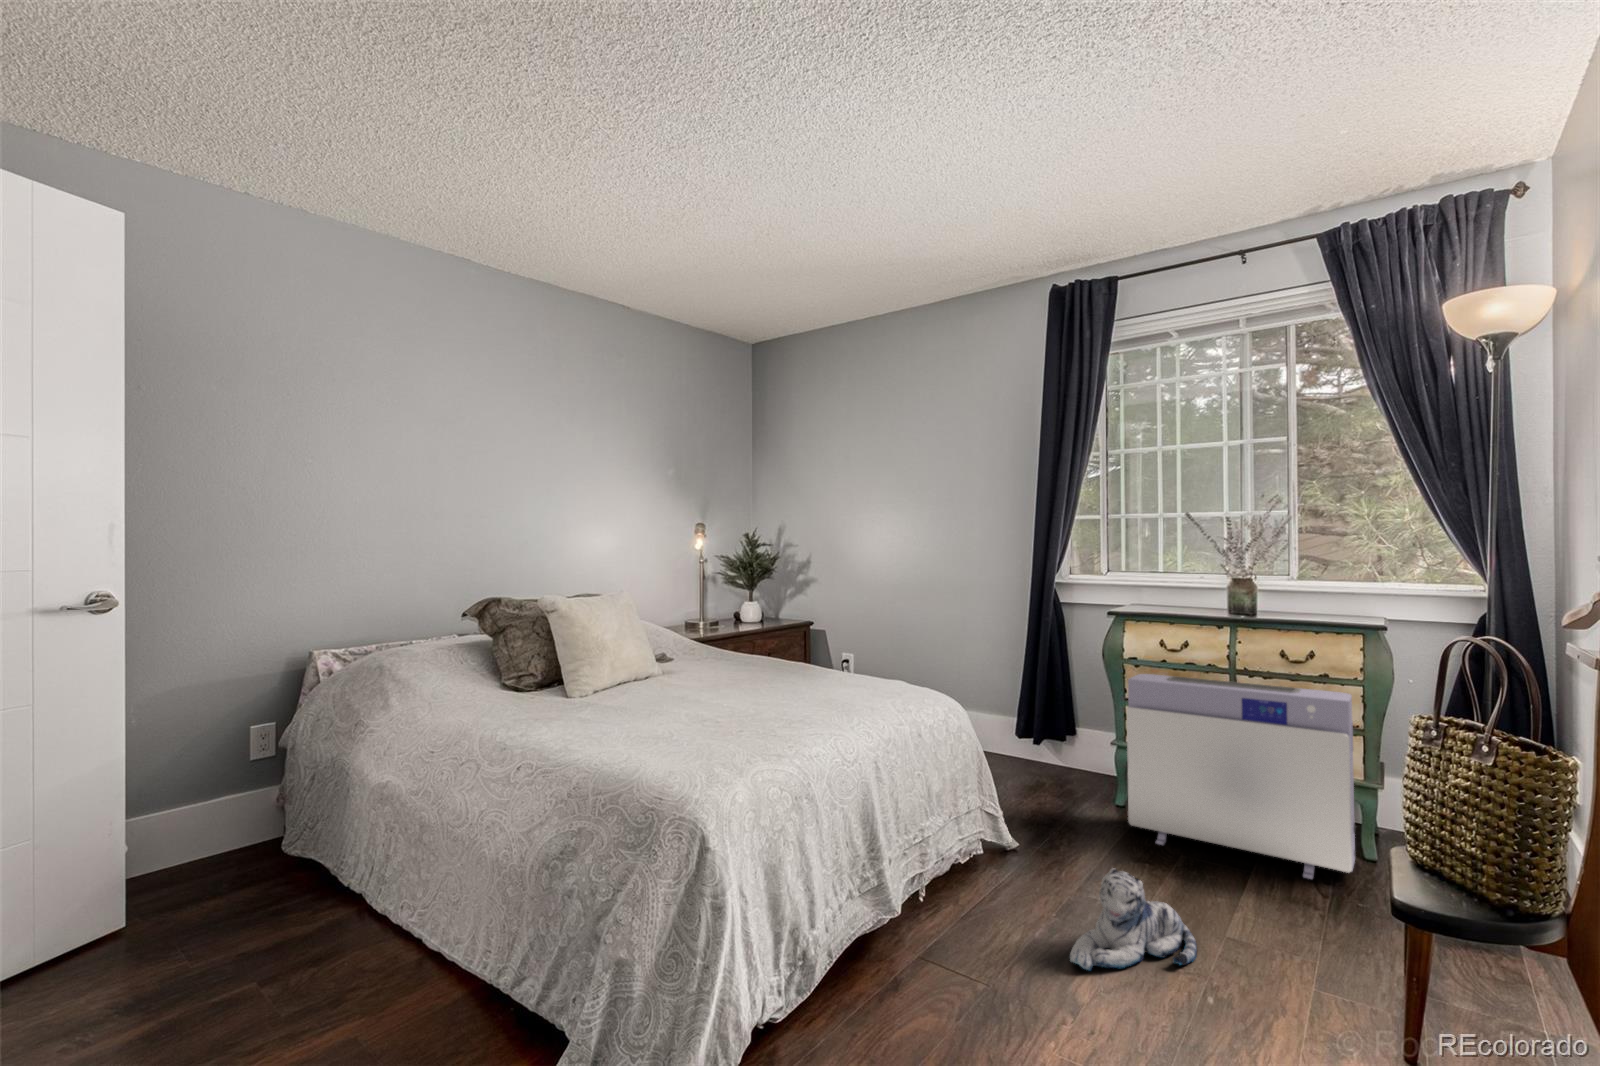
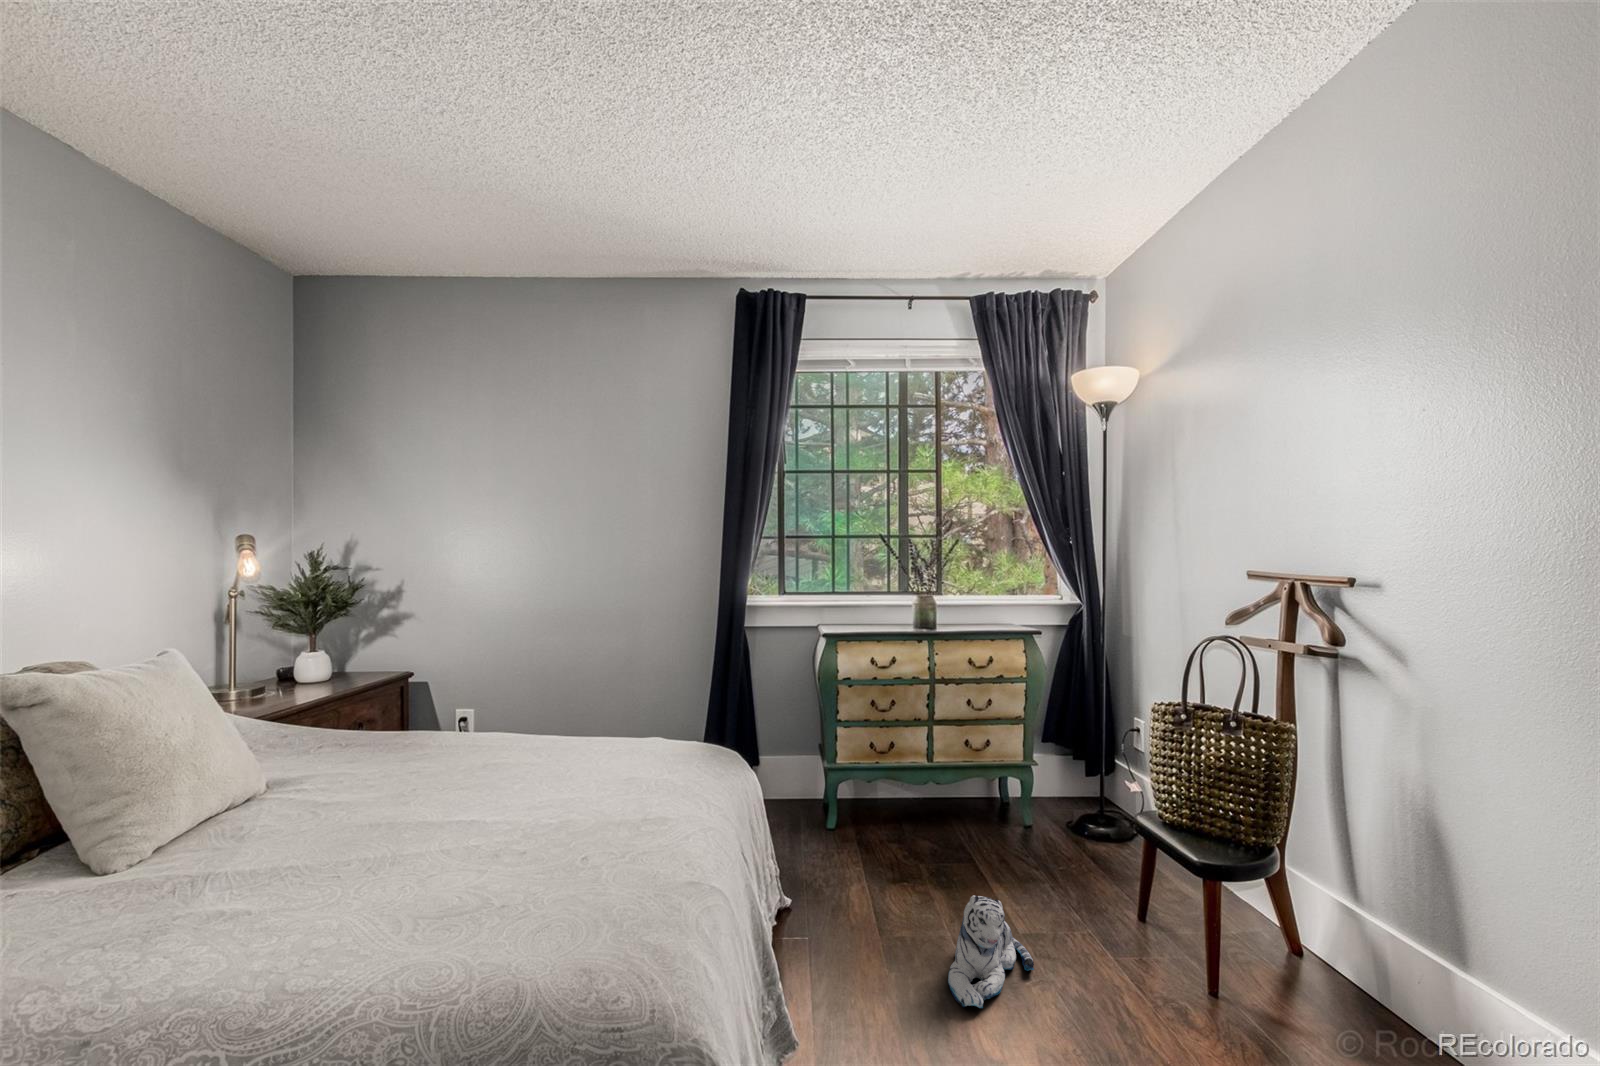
air purifier: present [1127,674,1356,879] -> none [861,690,1046,858]

